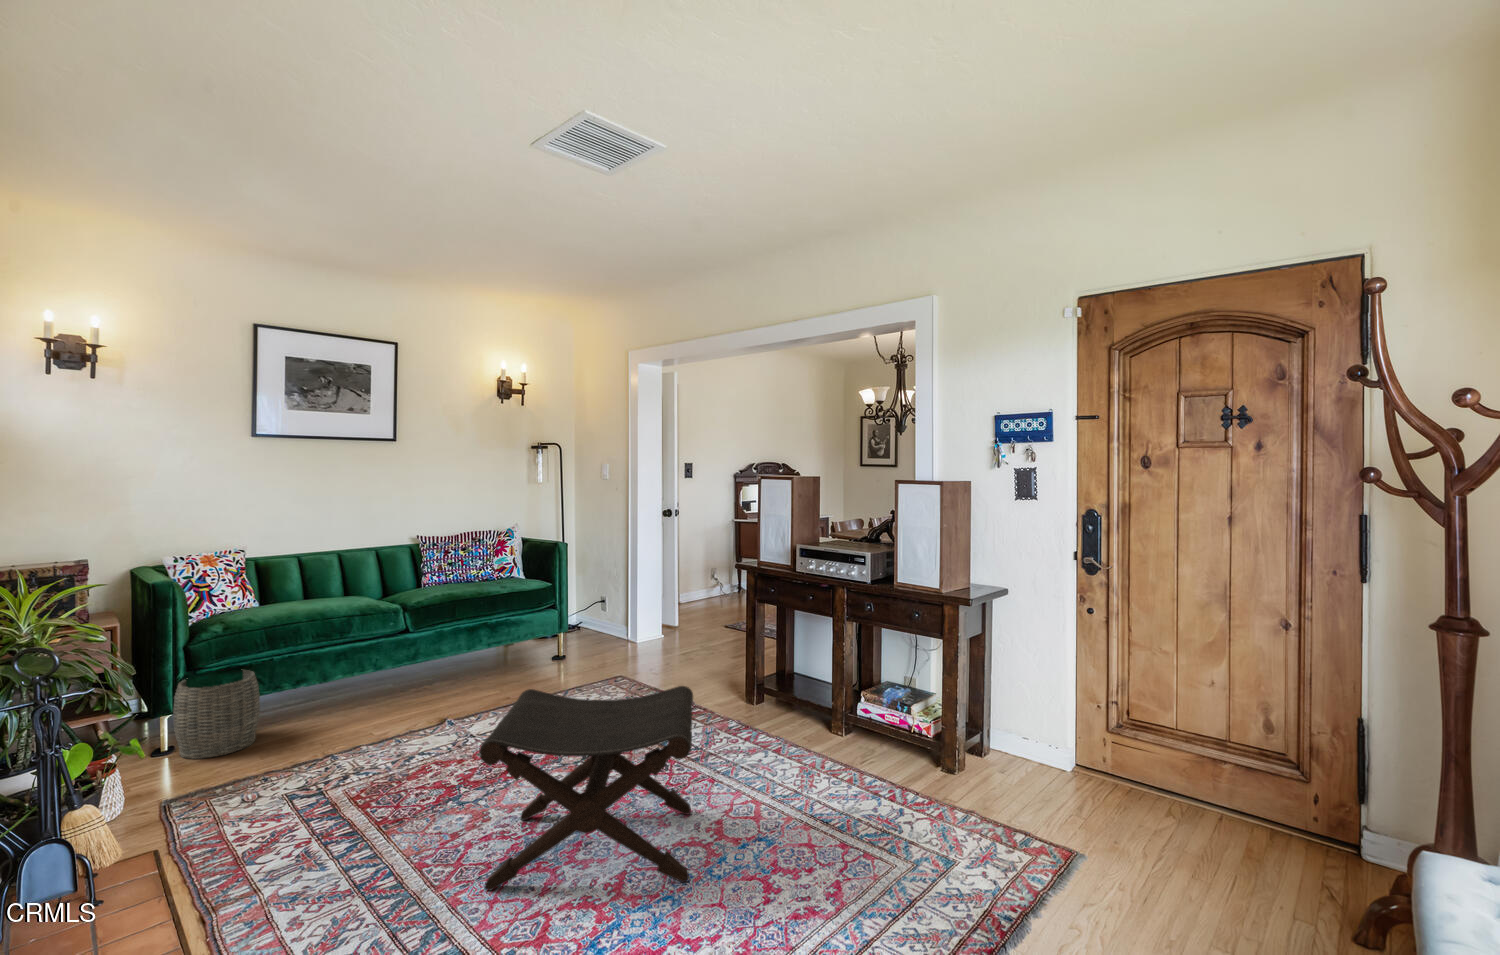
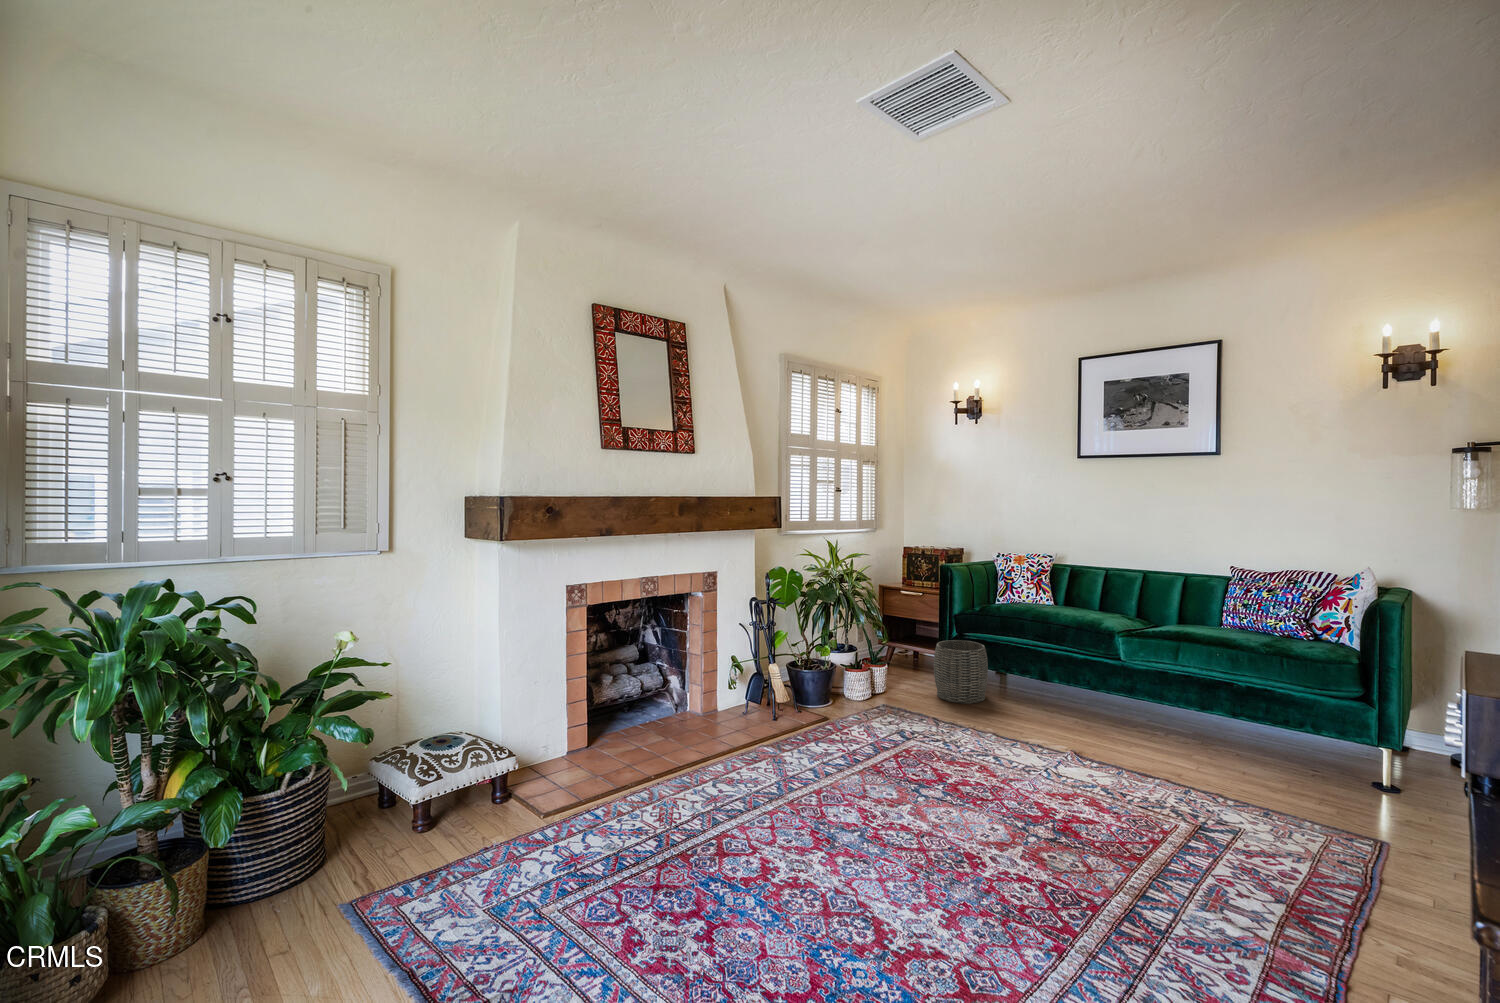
footstool: present [479,686,693,890] -> none [766,706,942,934]

